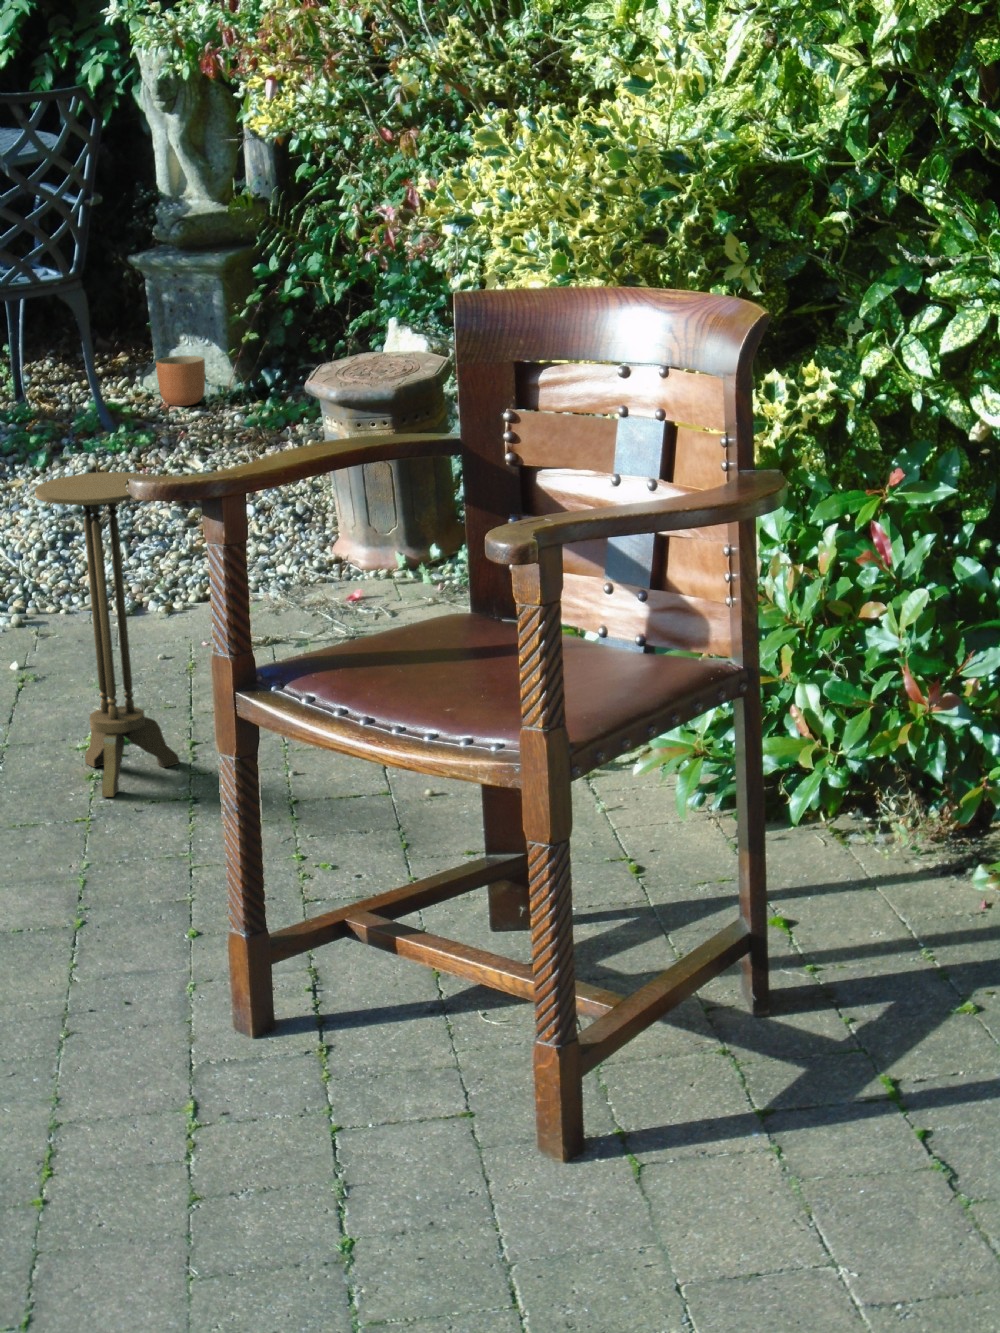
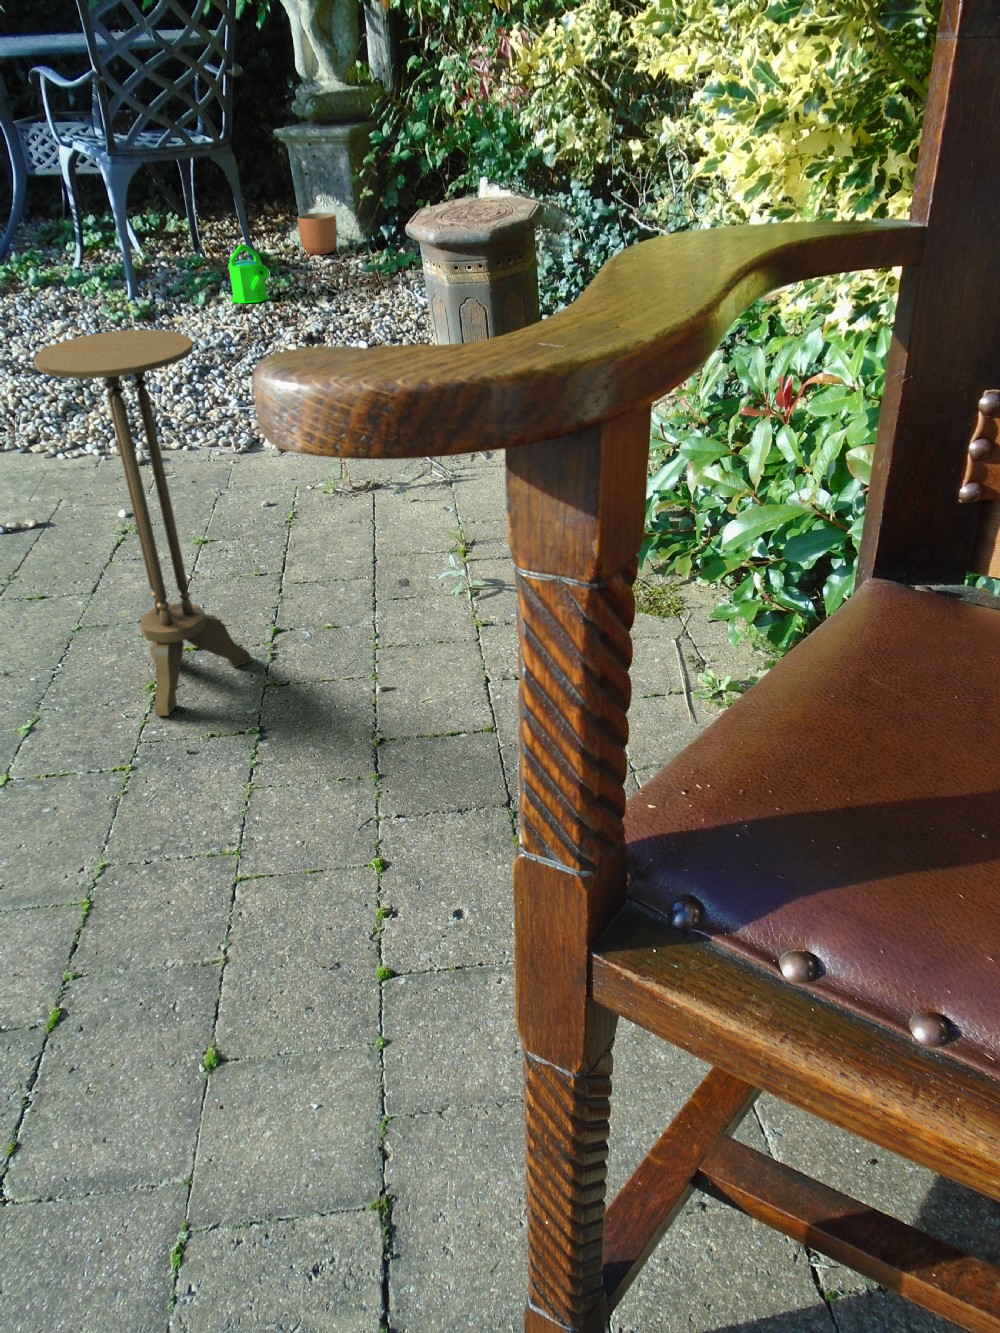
watering can: none [80,395,133,464] -> present [228,244,270,303]

